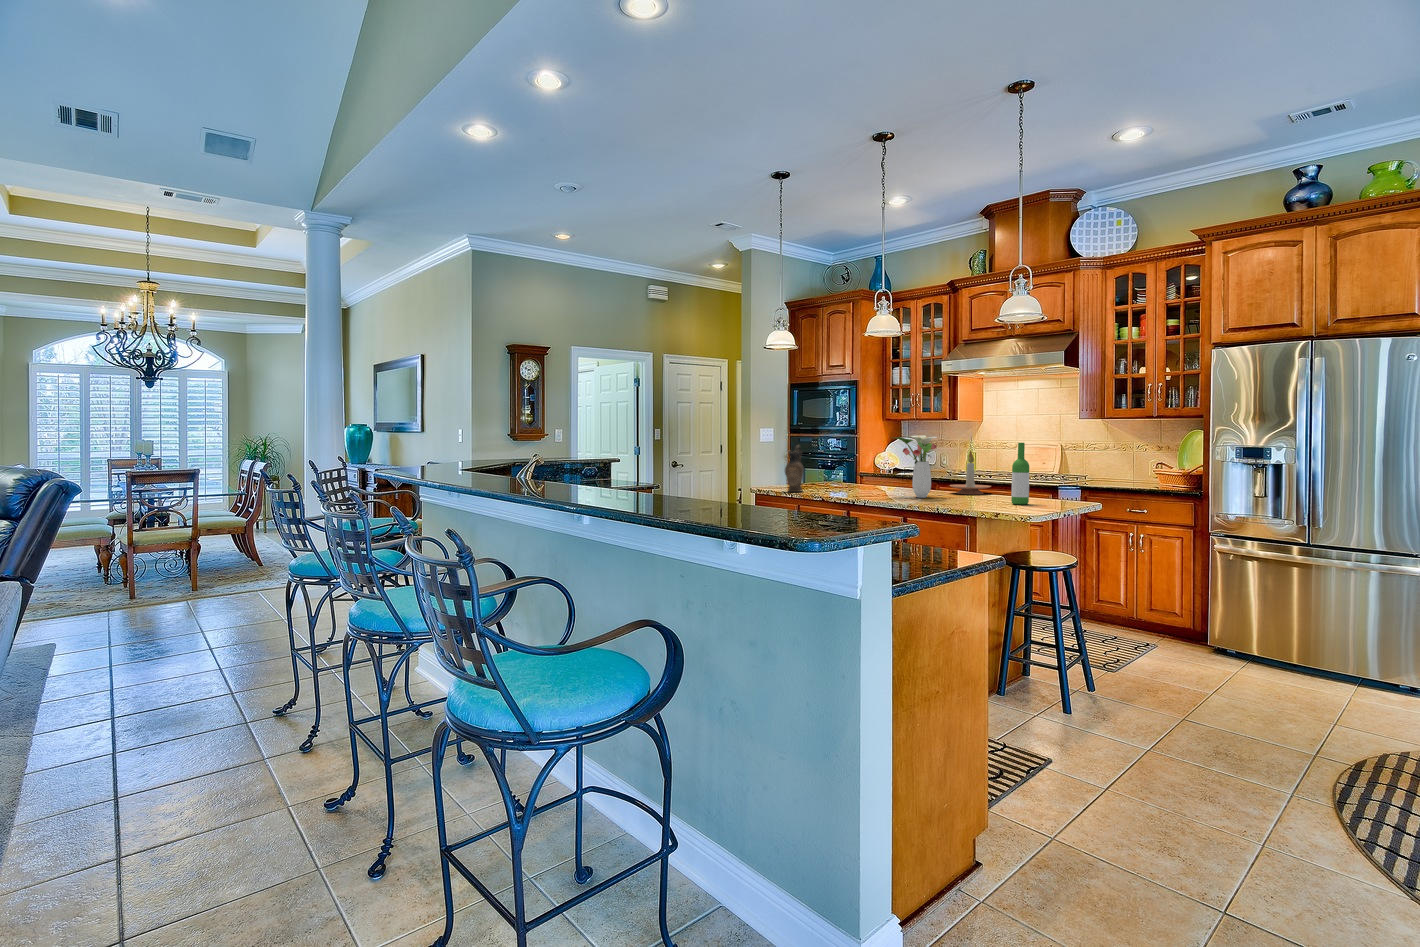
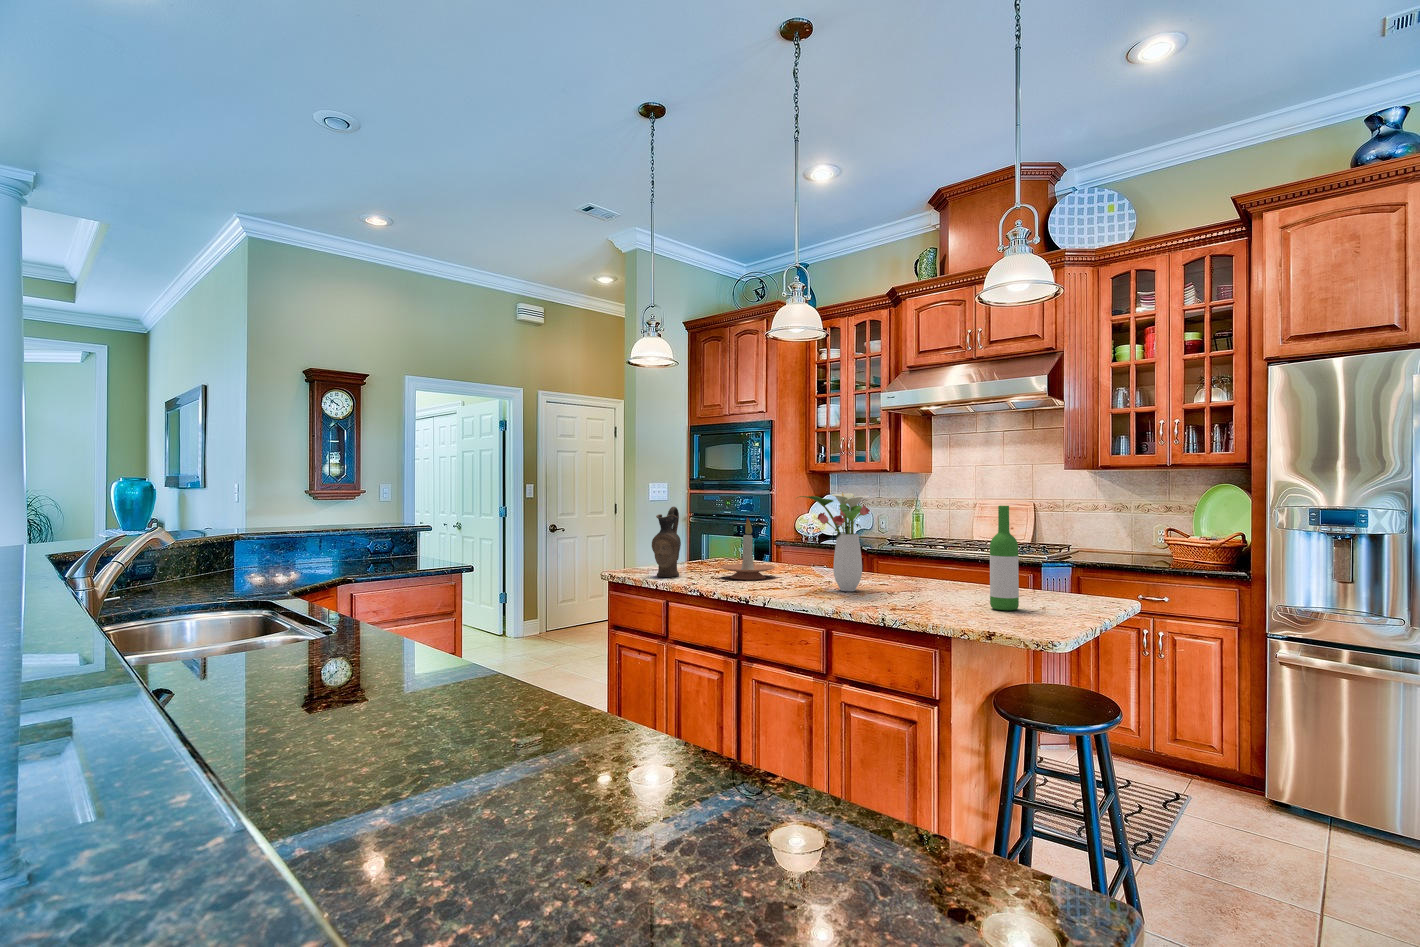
candle holder: present [950,451,991,494] -> present [720,518,775,580]

